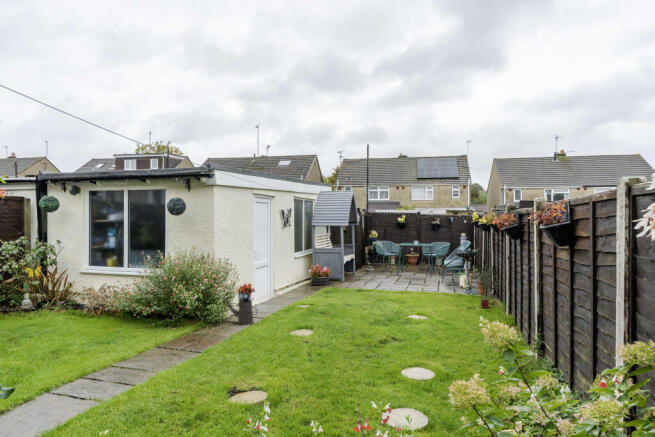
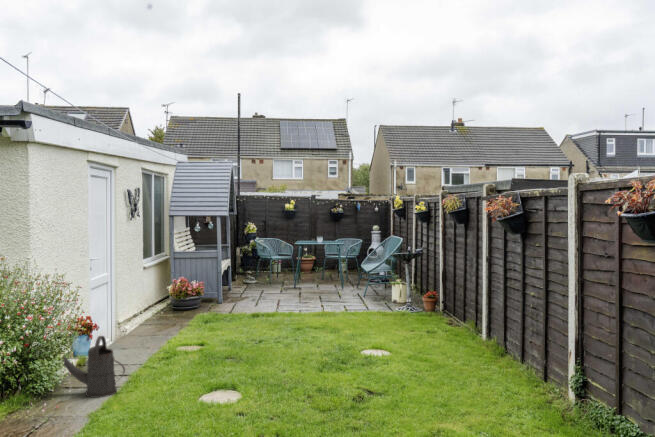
potted tree: present [477,266,500,308] -> none [447,267,483,330]

